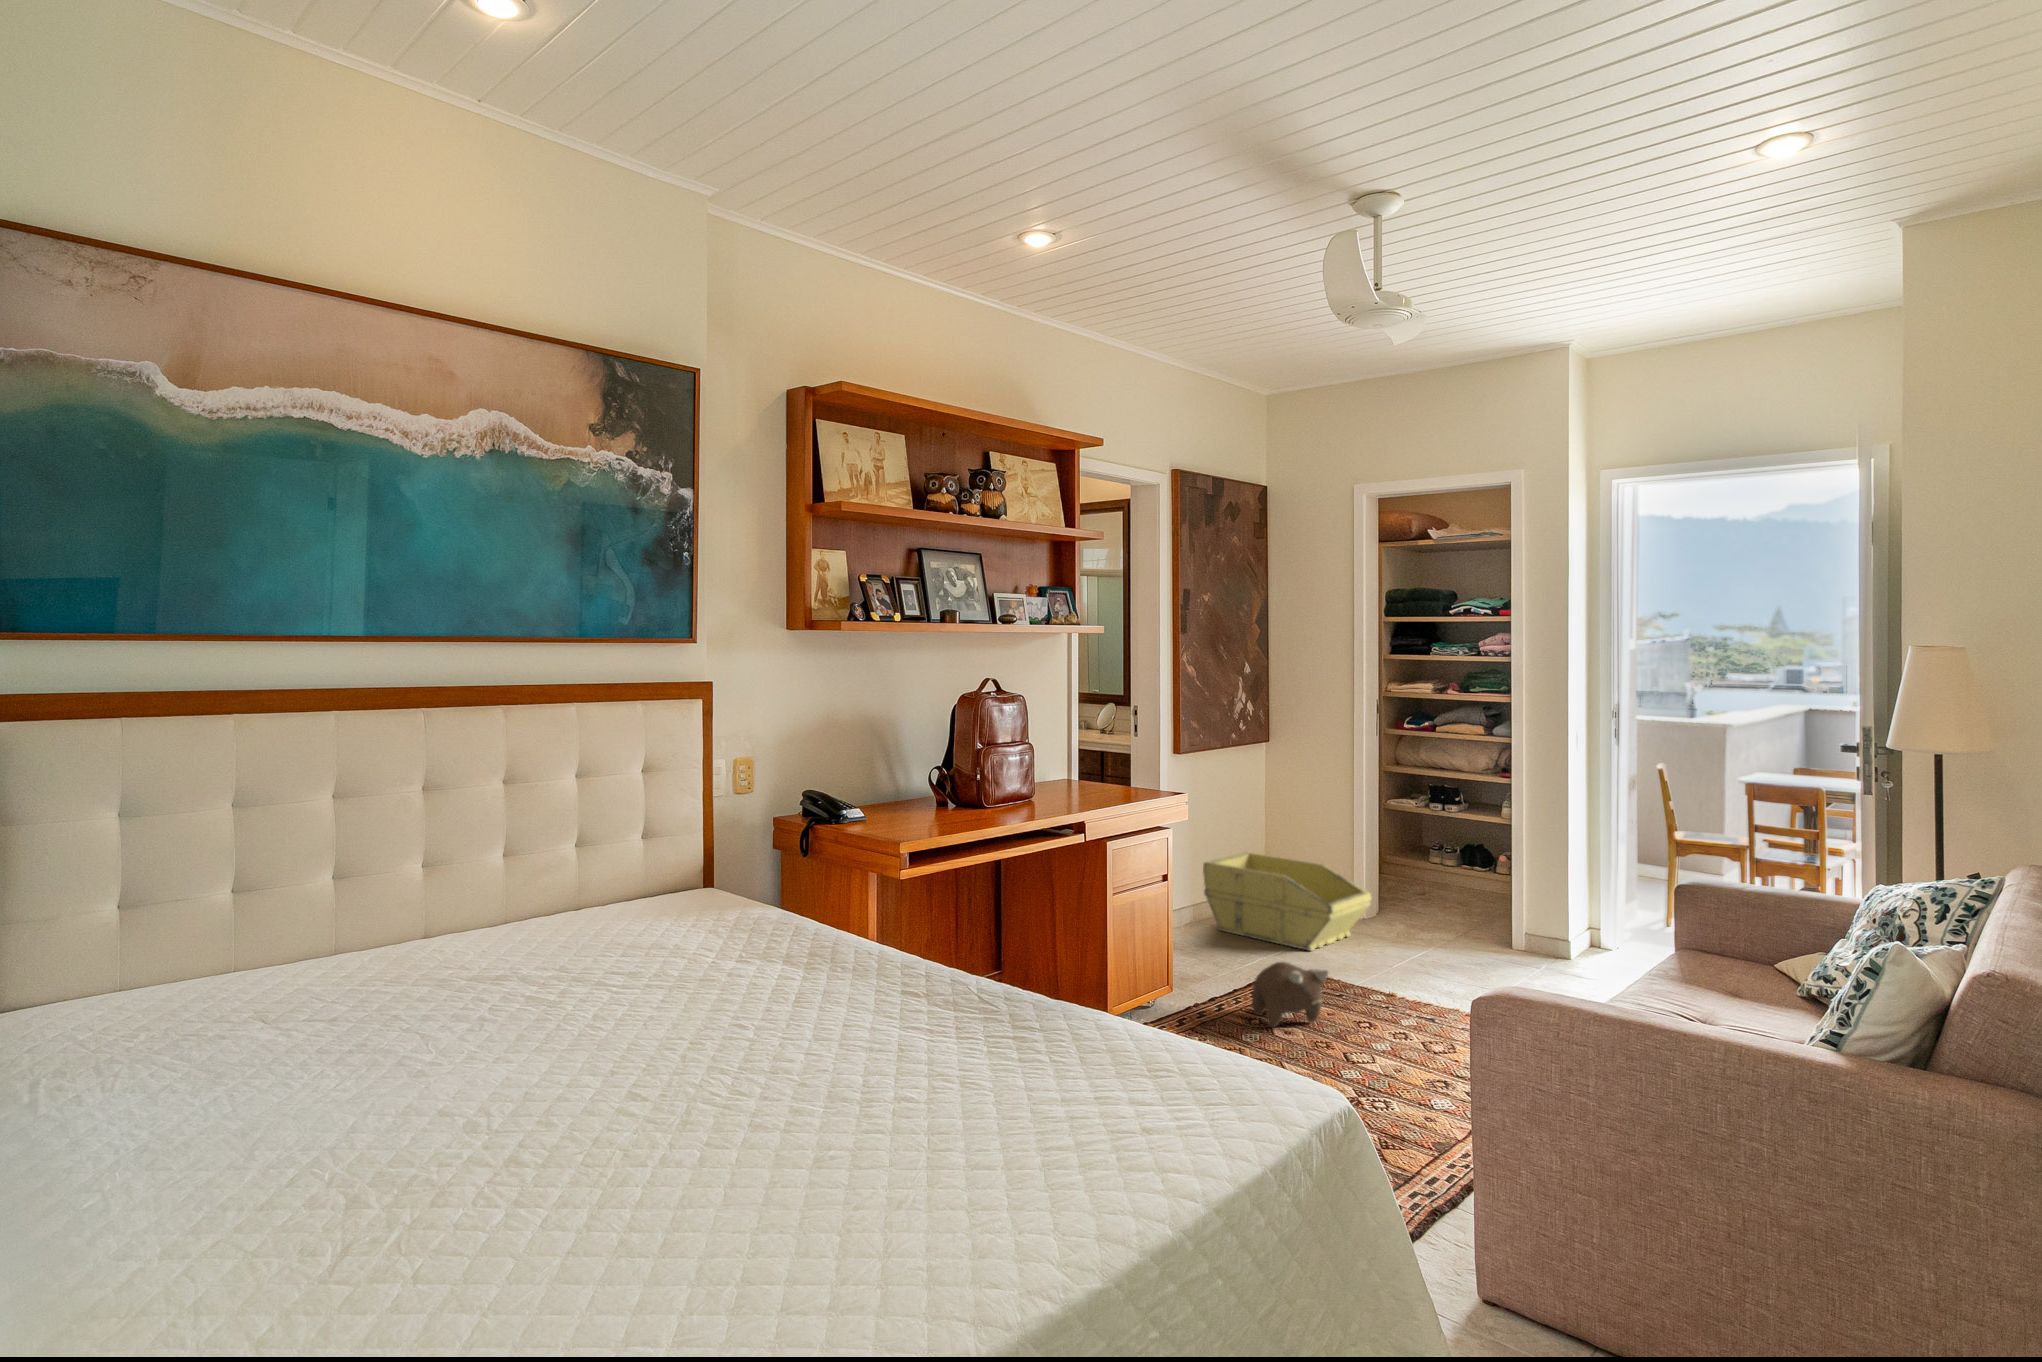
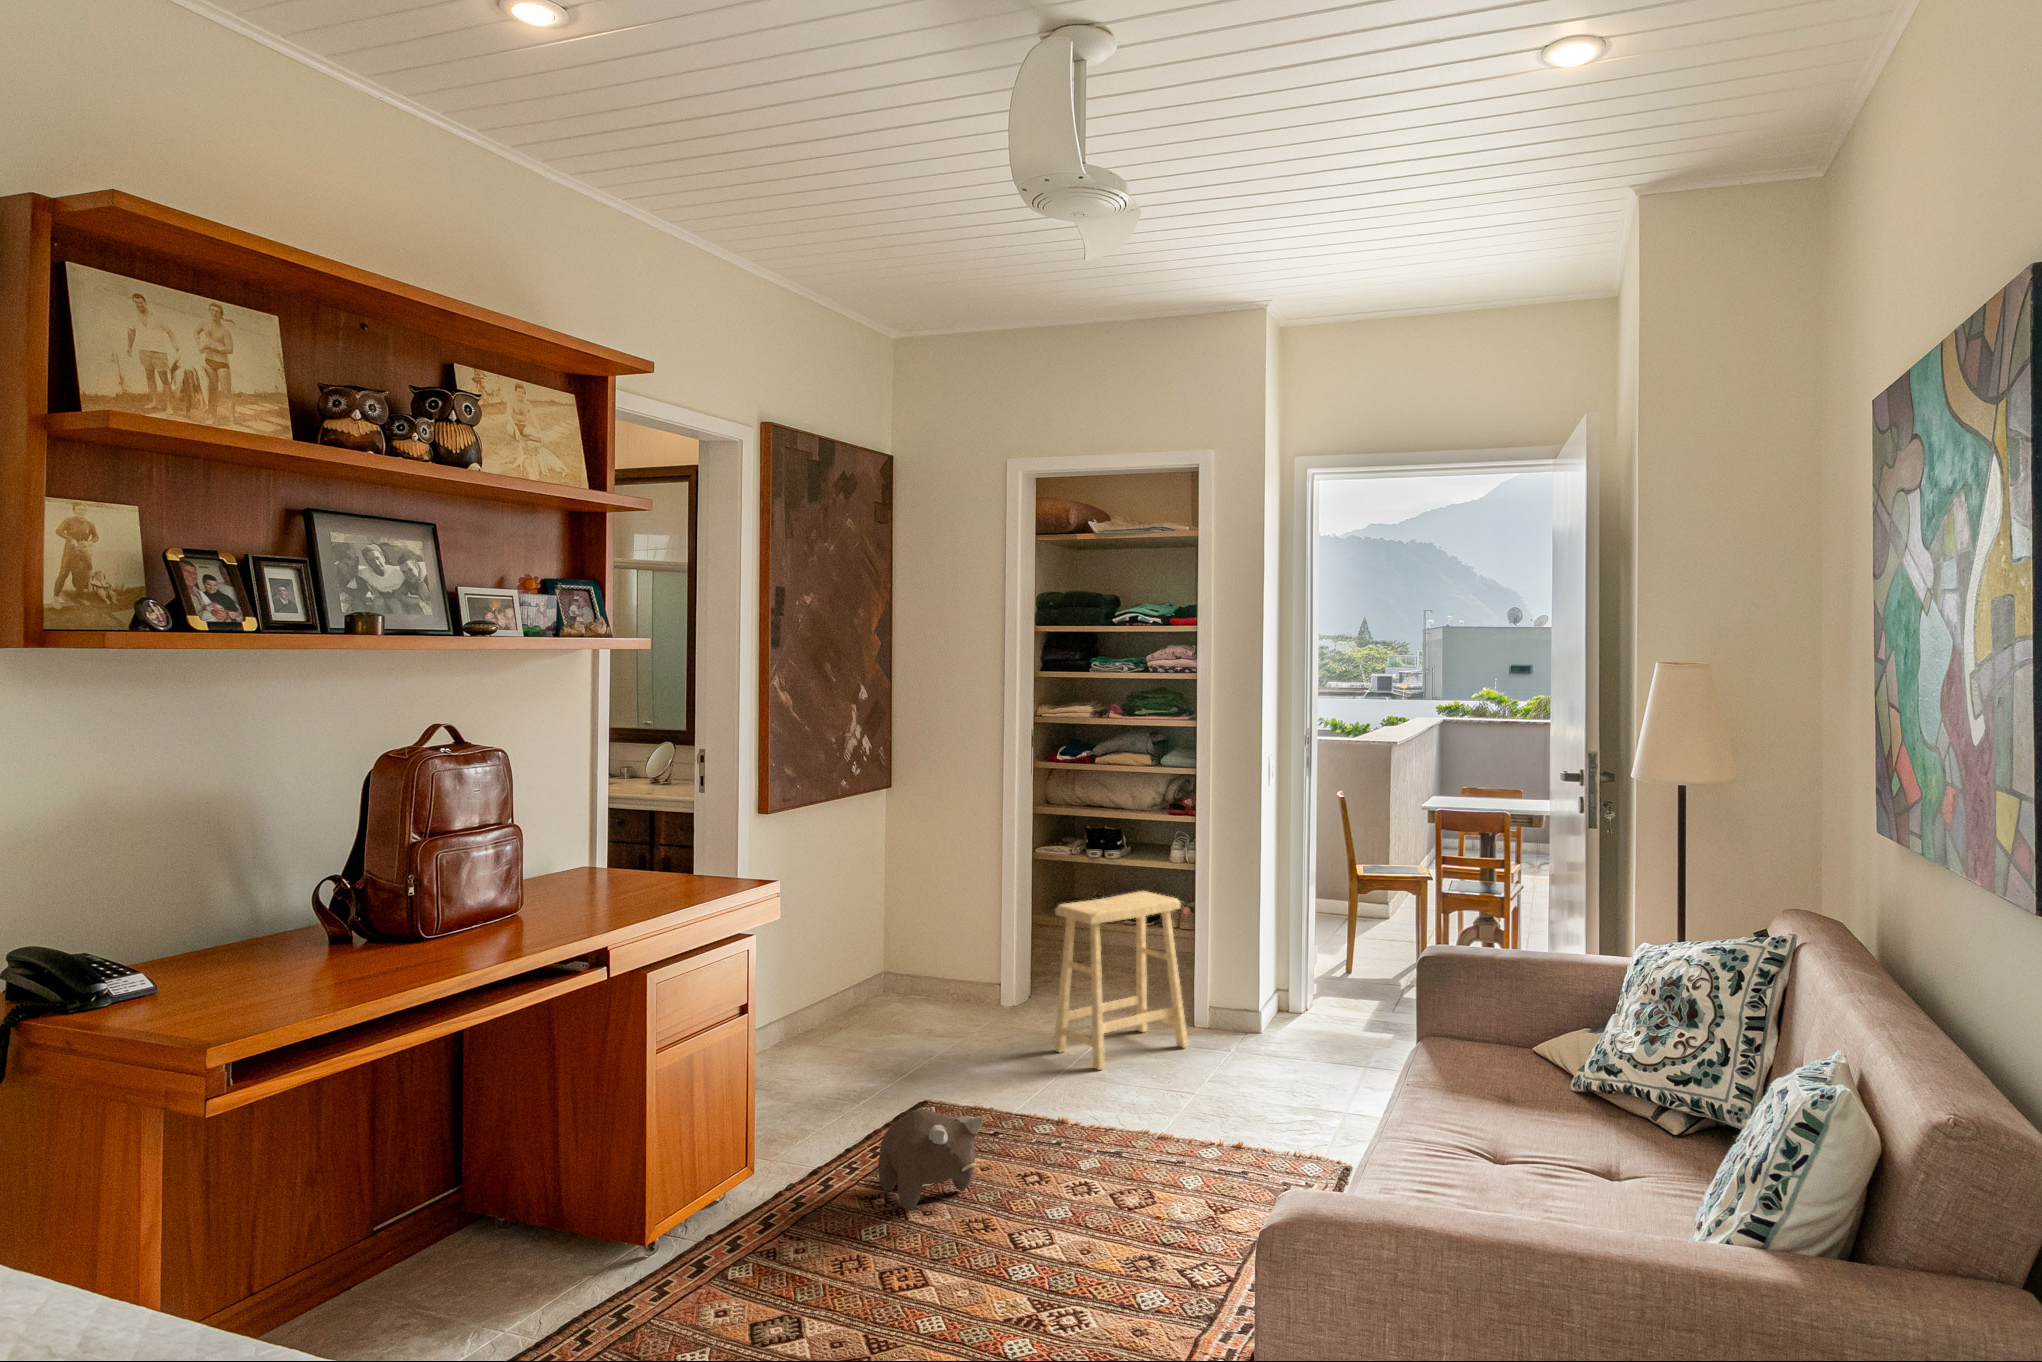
footstool: none [1388,834,1504,967] -> present [1054,891,1188,1070]
storage bin: present [1203,852,1371,951] -> none [815,936,1031,1067]

